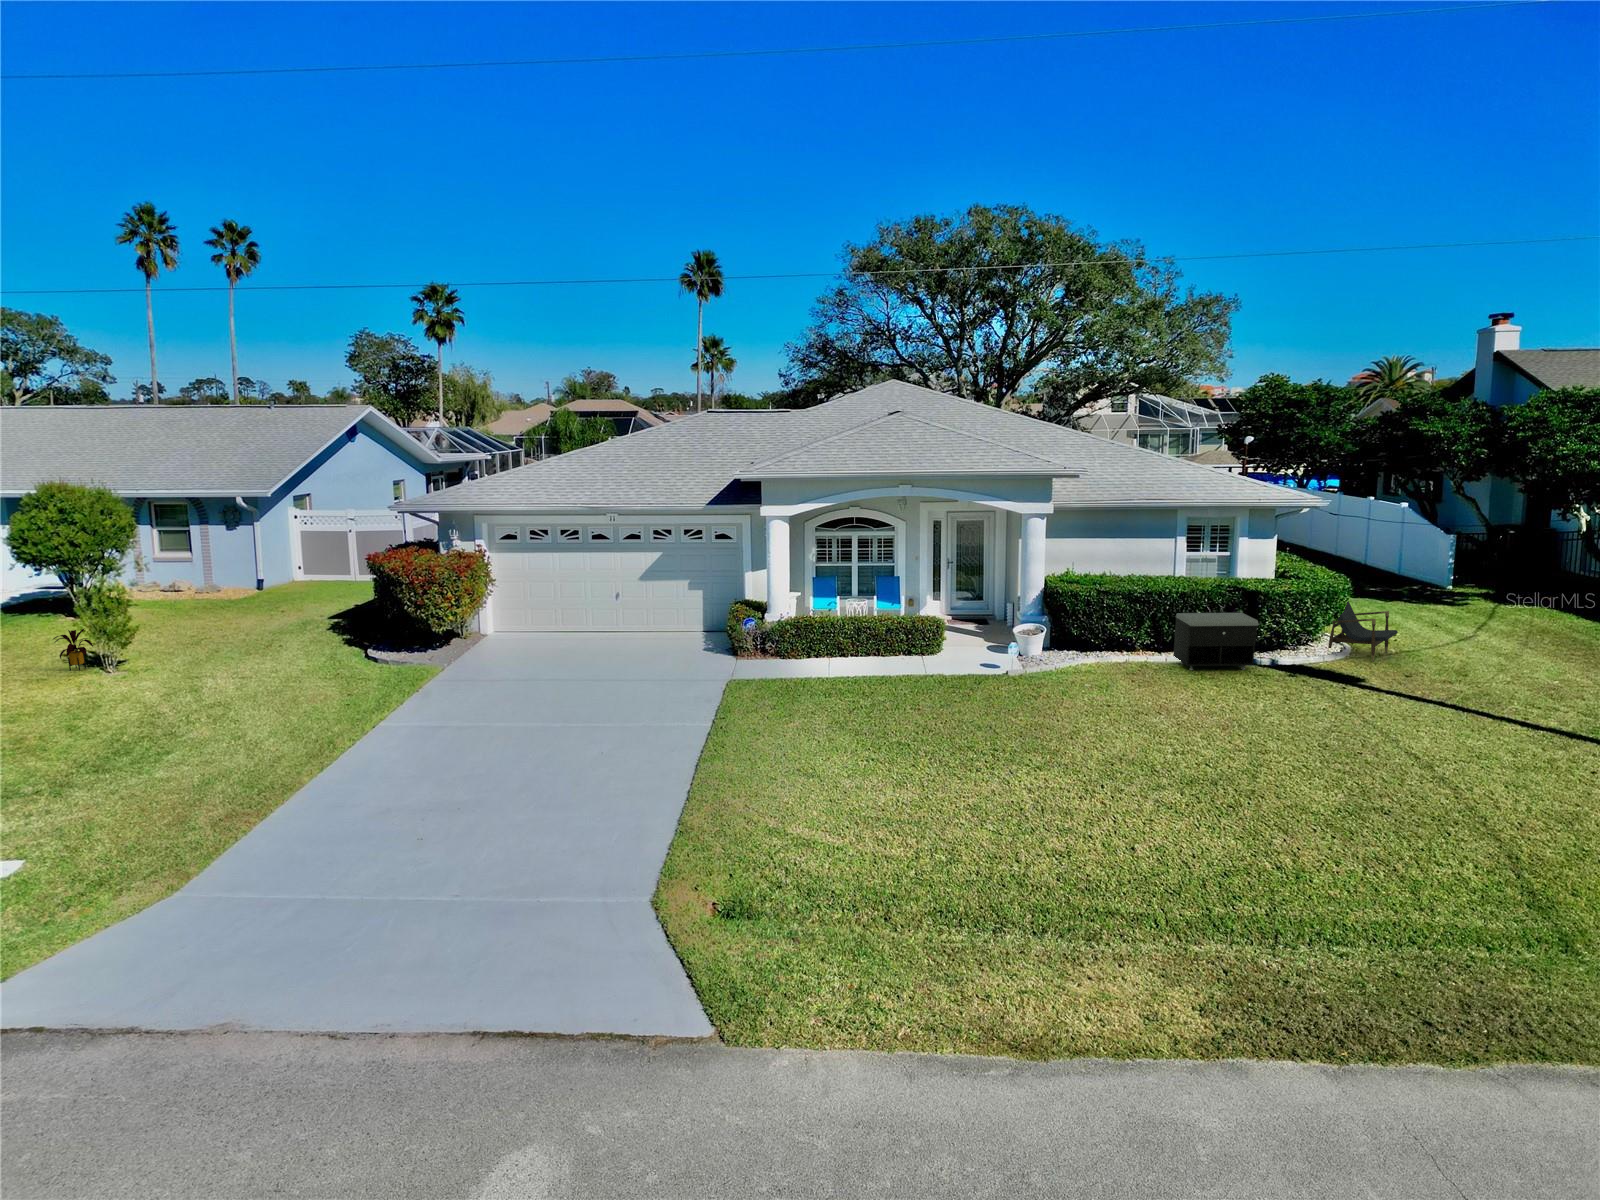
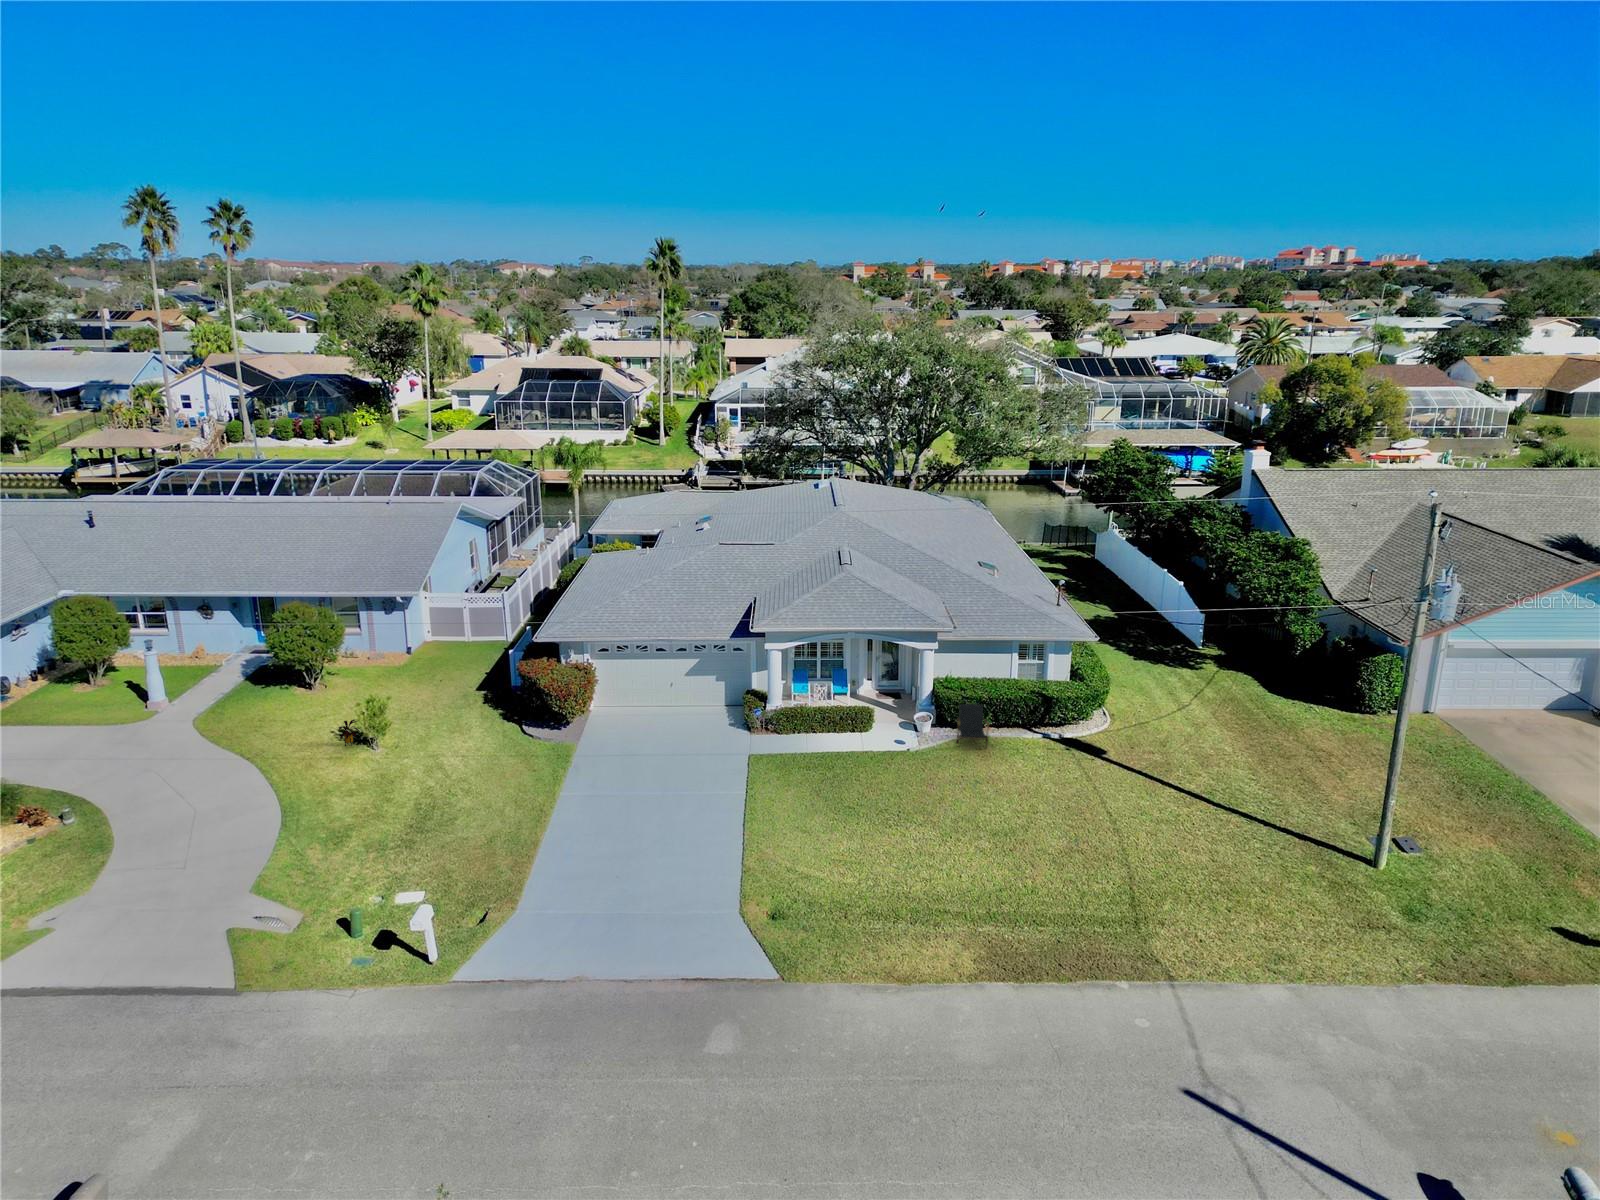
lounge chair: present [1328,601,1398,662] -> present [957,704,989,745]
storage bench: present [1173,613,1258,670] -> none [1006,707,1052,742]

